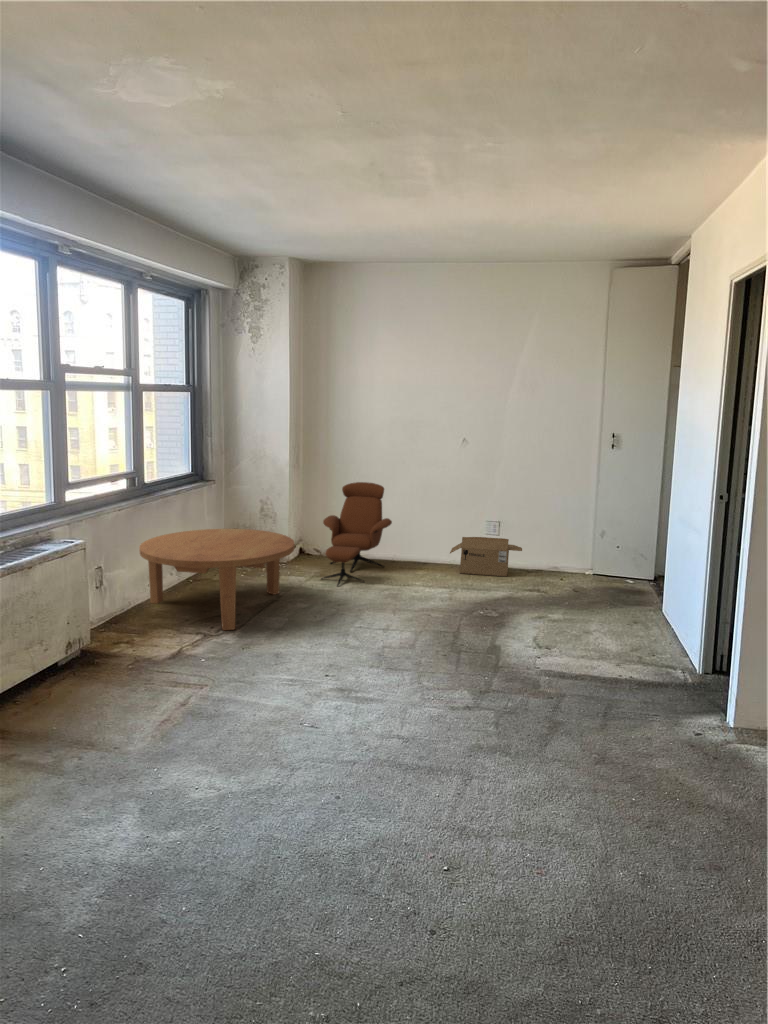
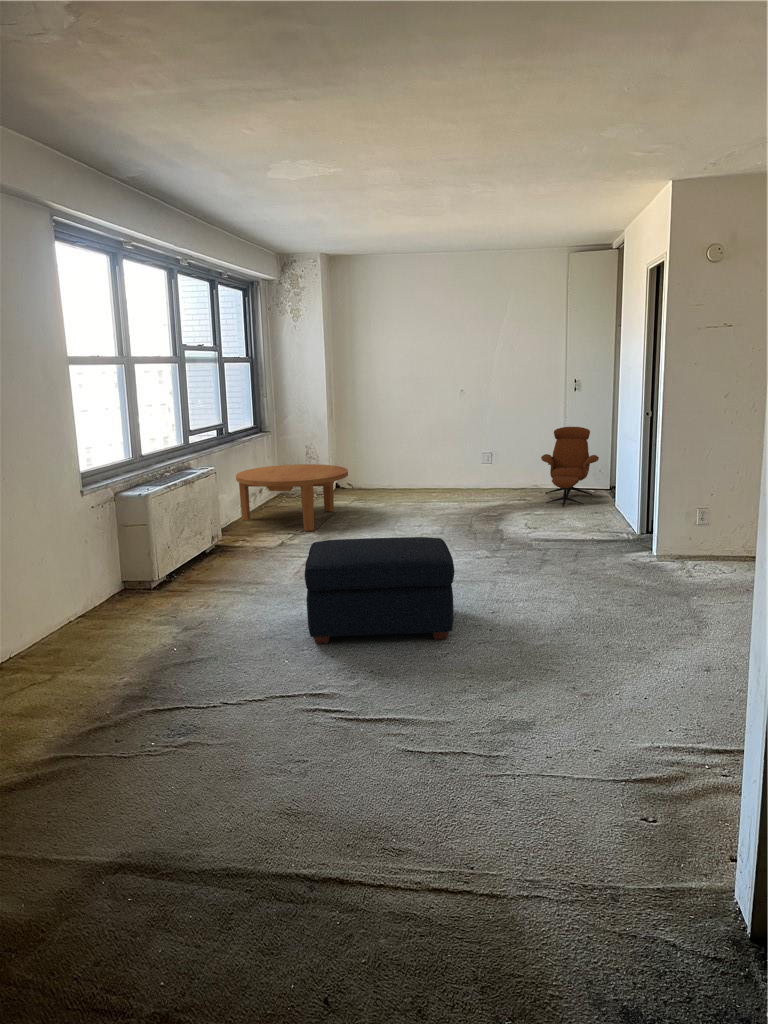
lounge chair: present [321,482,392,586] -> present [541,427,599,507]
cardboard box: present [450,537,522,577] -> none [456,464,511,493]
ottoman: none [66,714,361,945] -> present [305,537,454,644]

